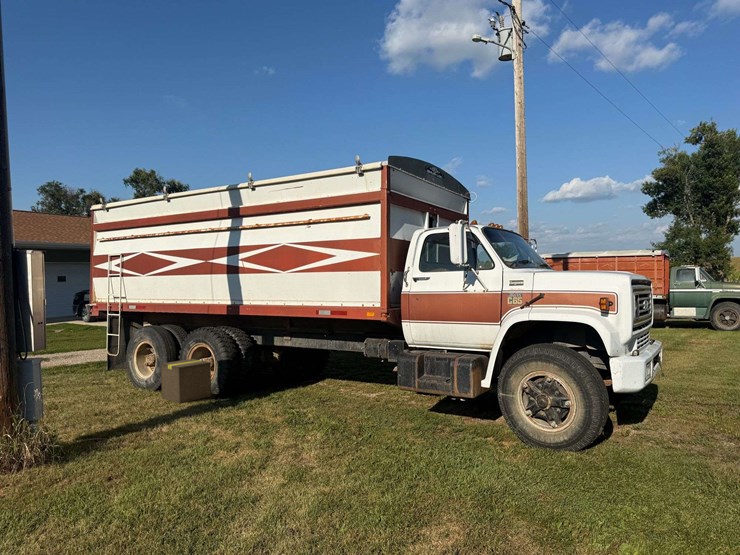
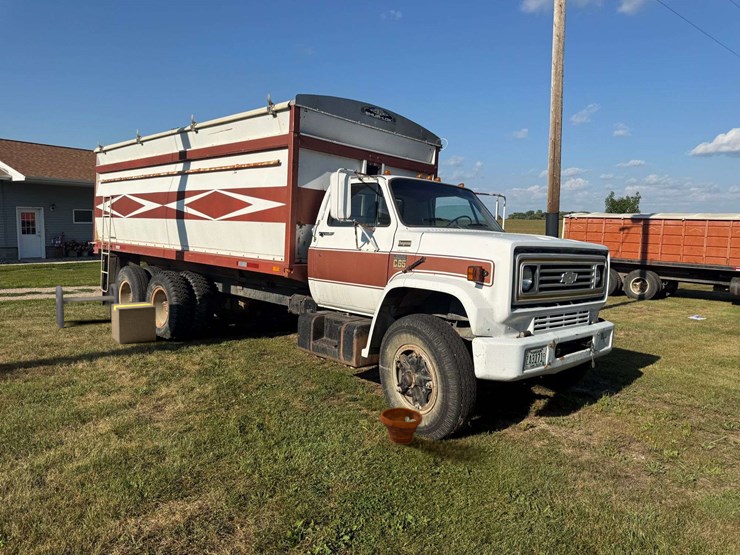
bench: none [78,344,148,395] -> present [56,284,119,328]
planter: none [533,424,571,456] -> present [380,407,422,444]

